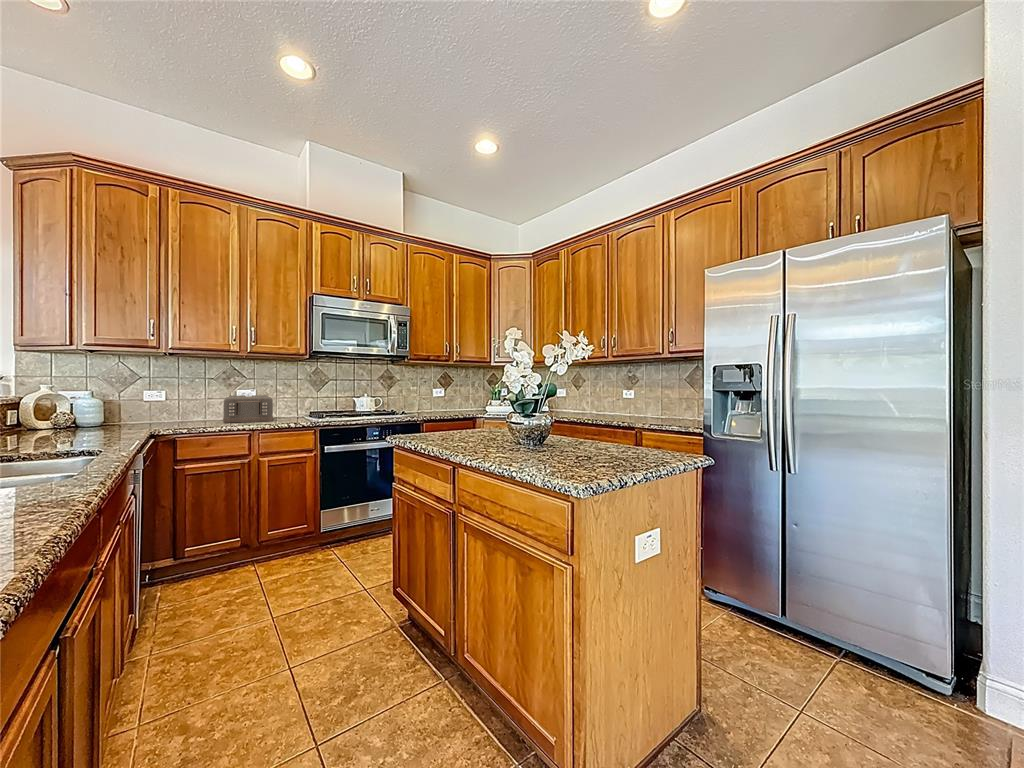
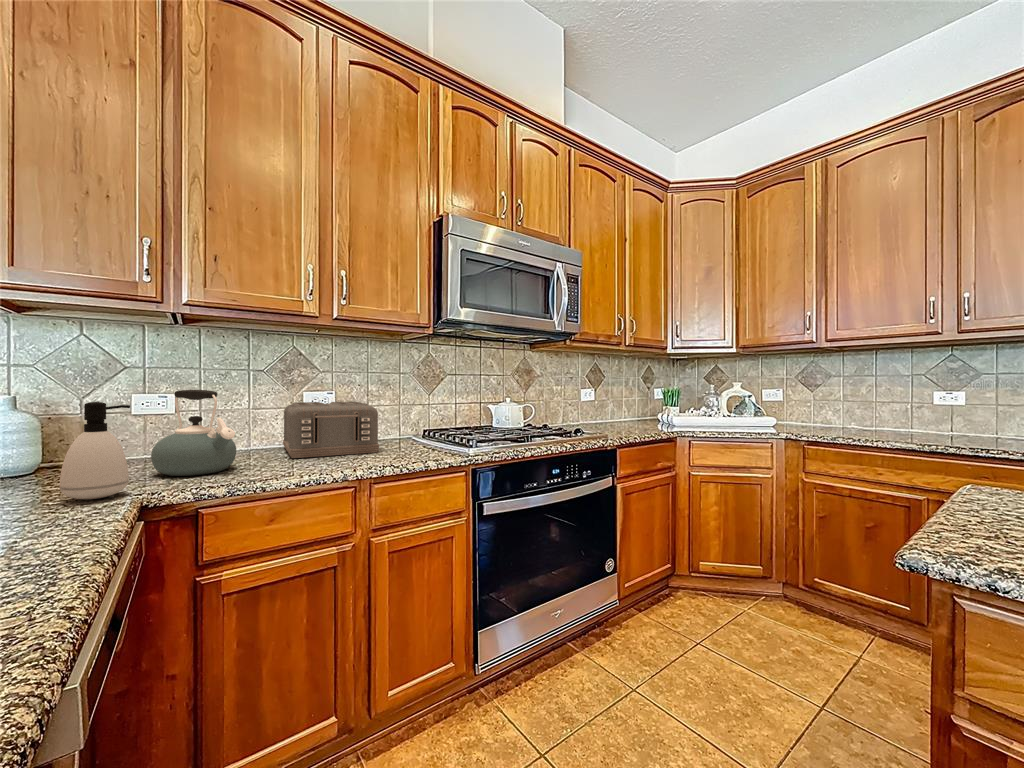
kettle: none [154,388,194,427] -> present [151,390,236,476]
soap dispenser: none [118,392,146,431] -> present [60,402,130,499]

